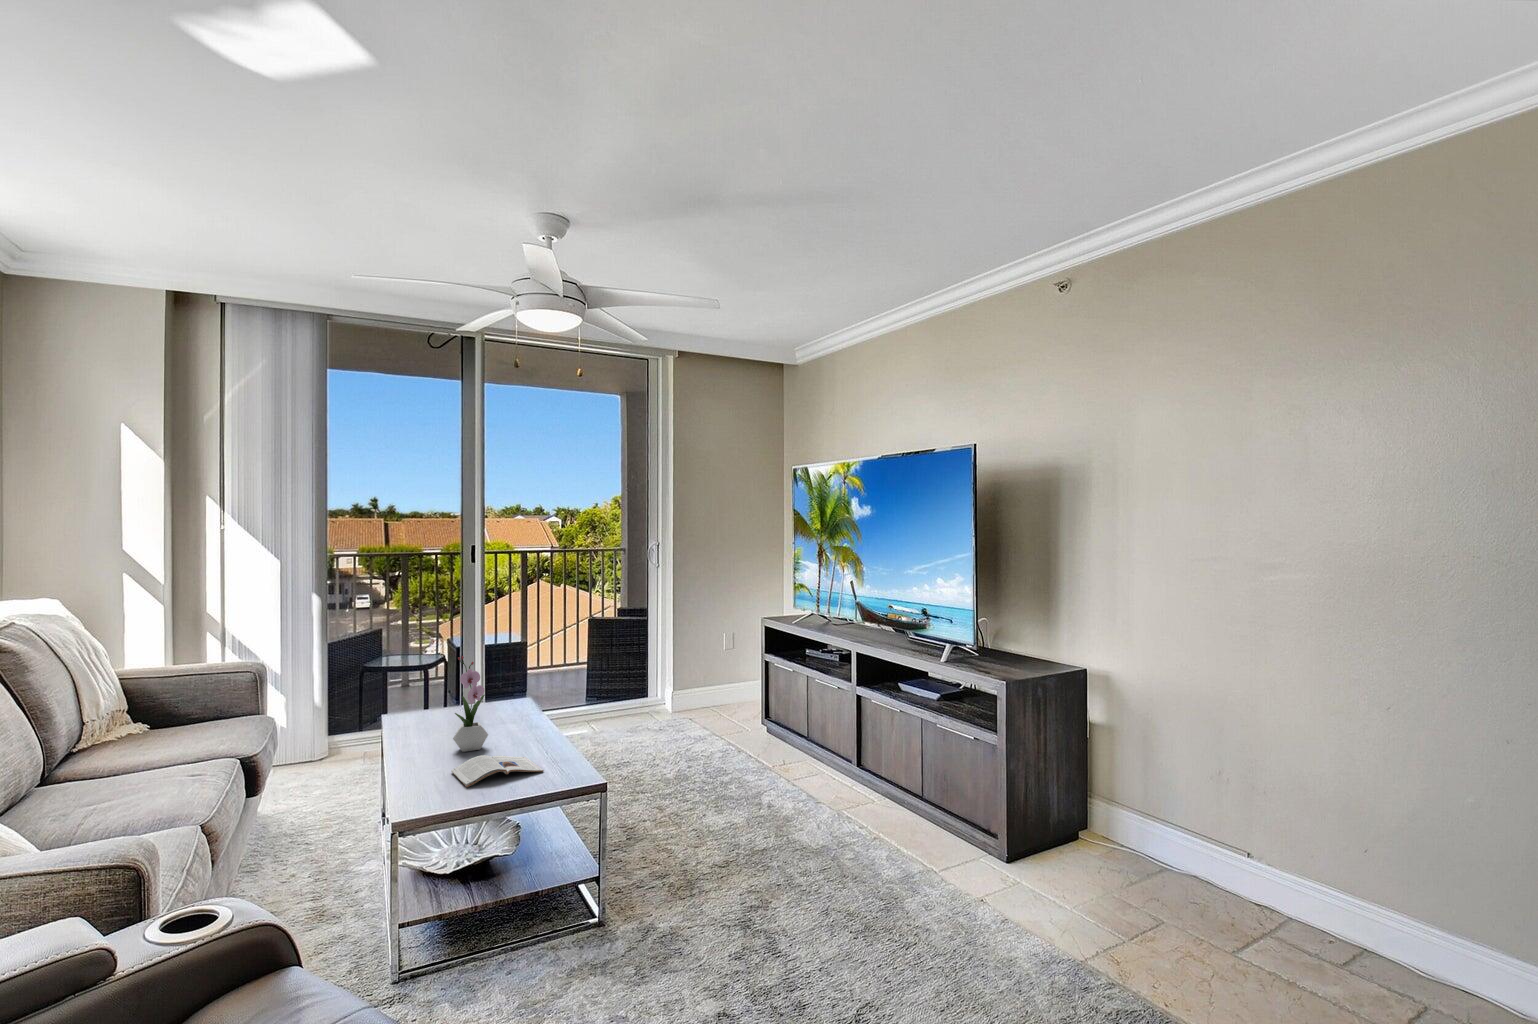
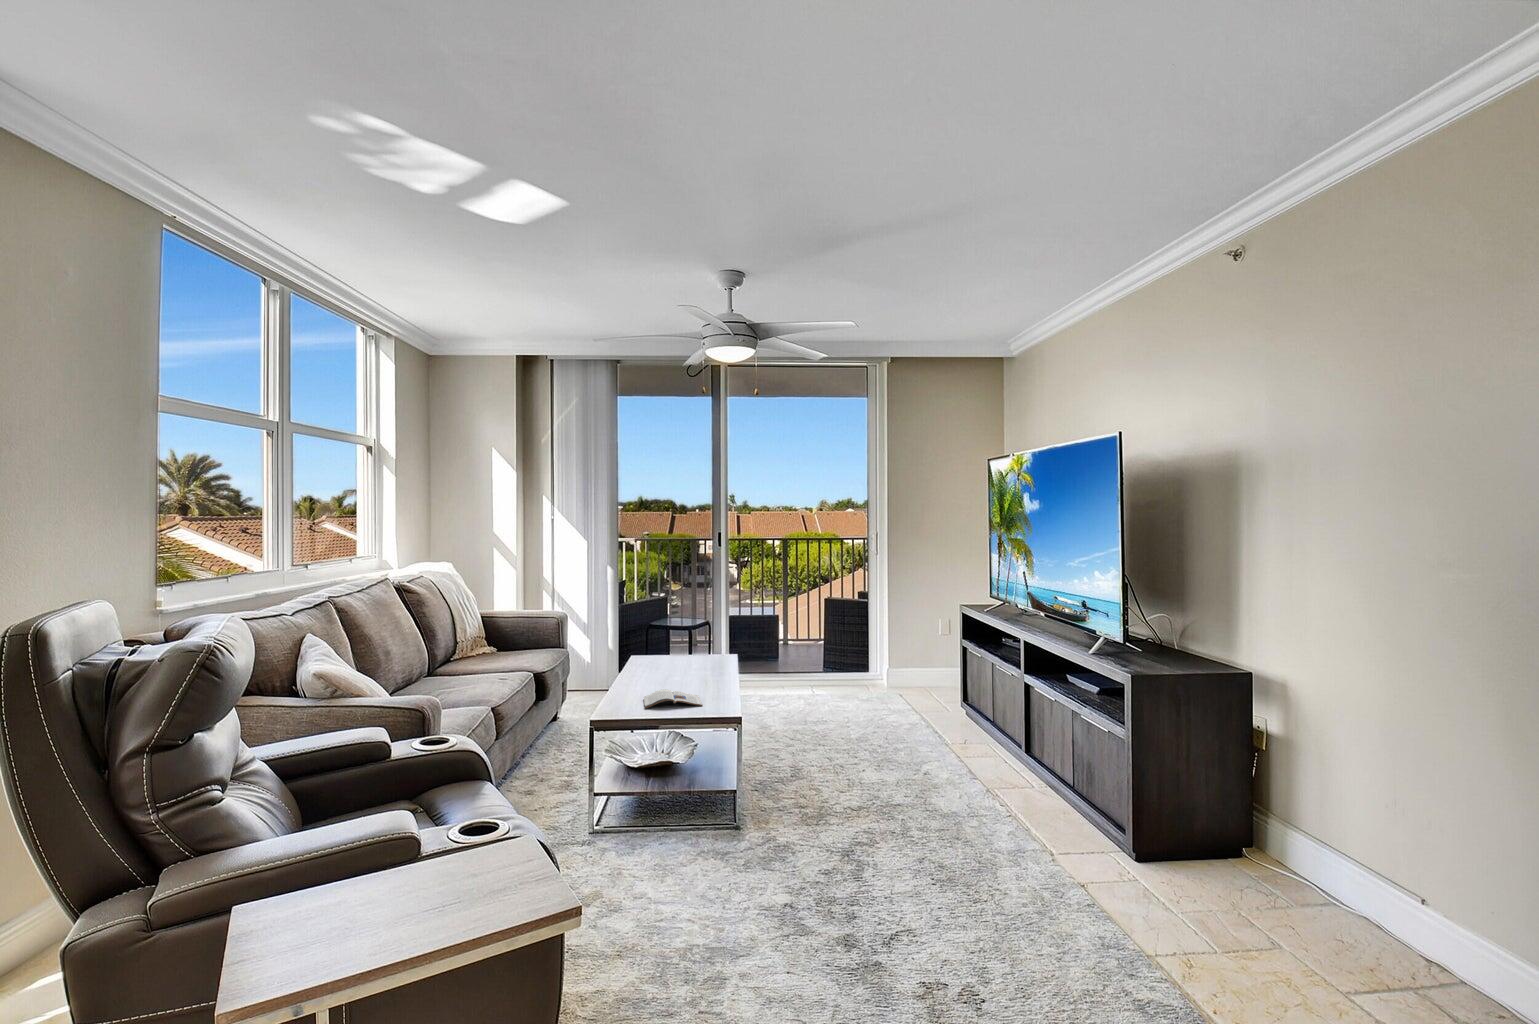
flower arrangement: present [453,656,488,752] -> none [656,615,681,687]

